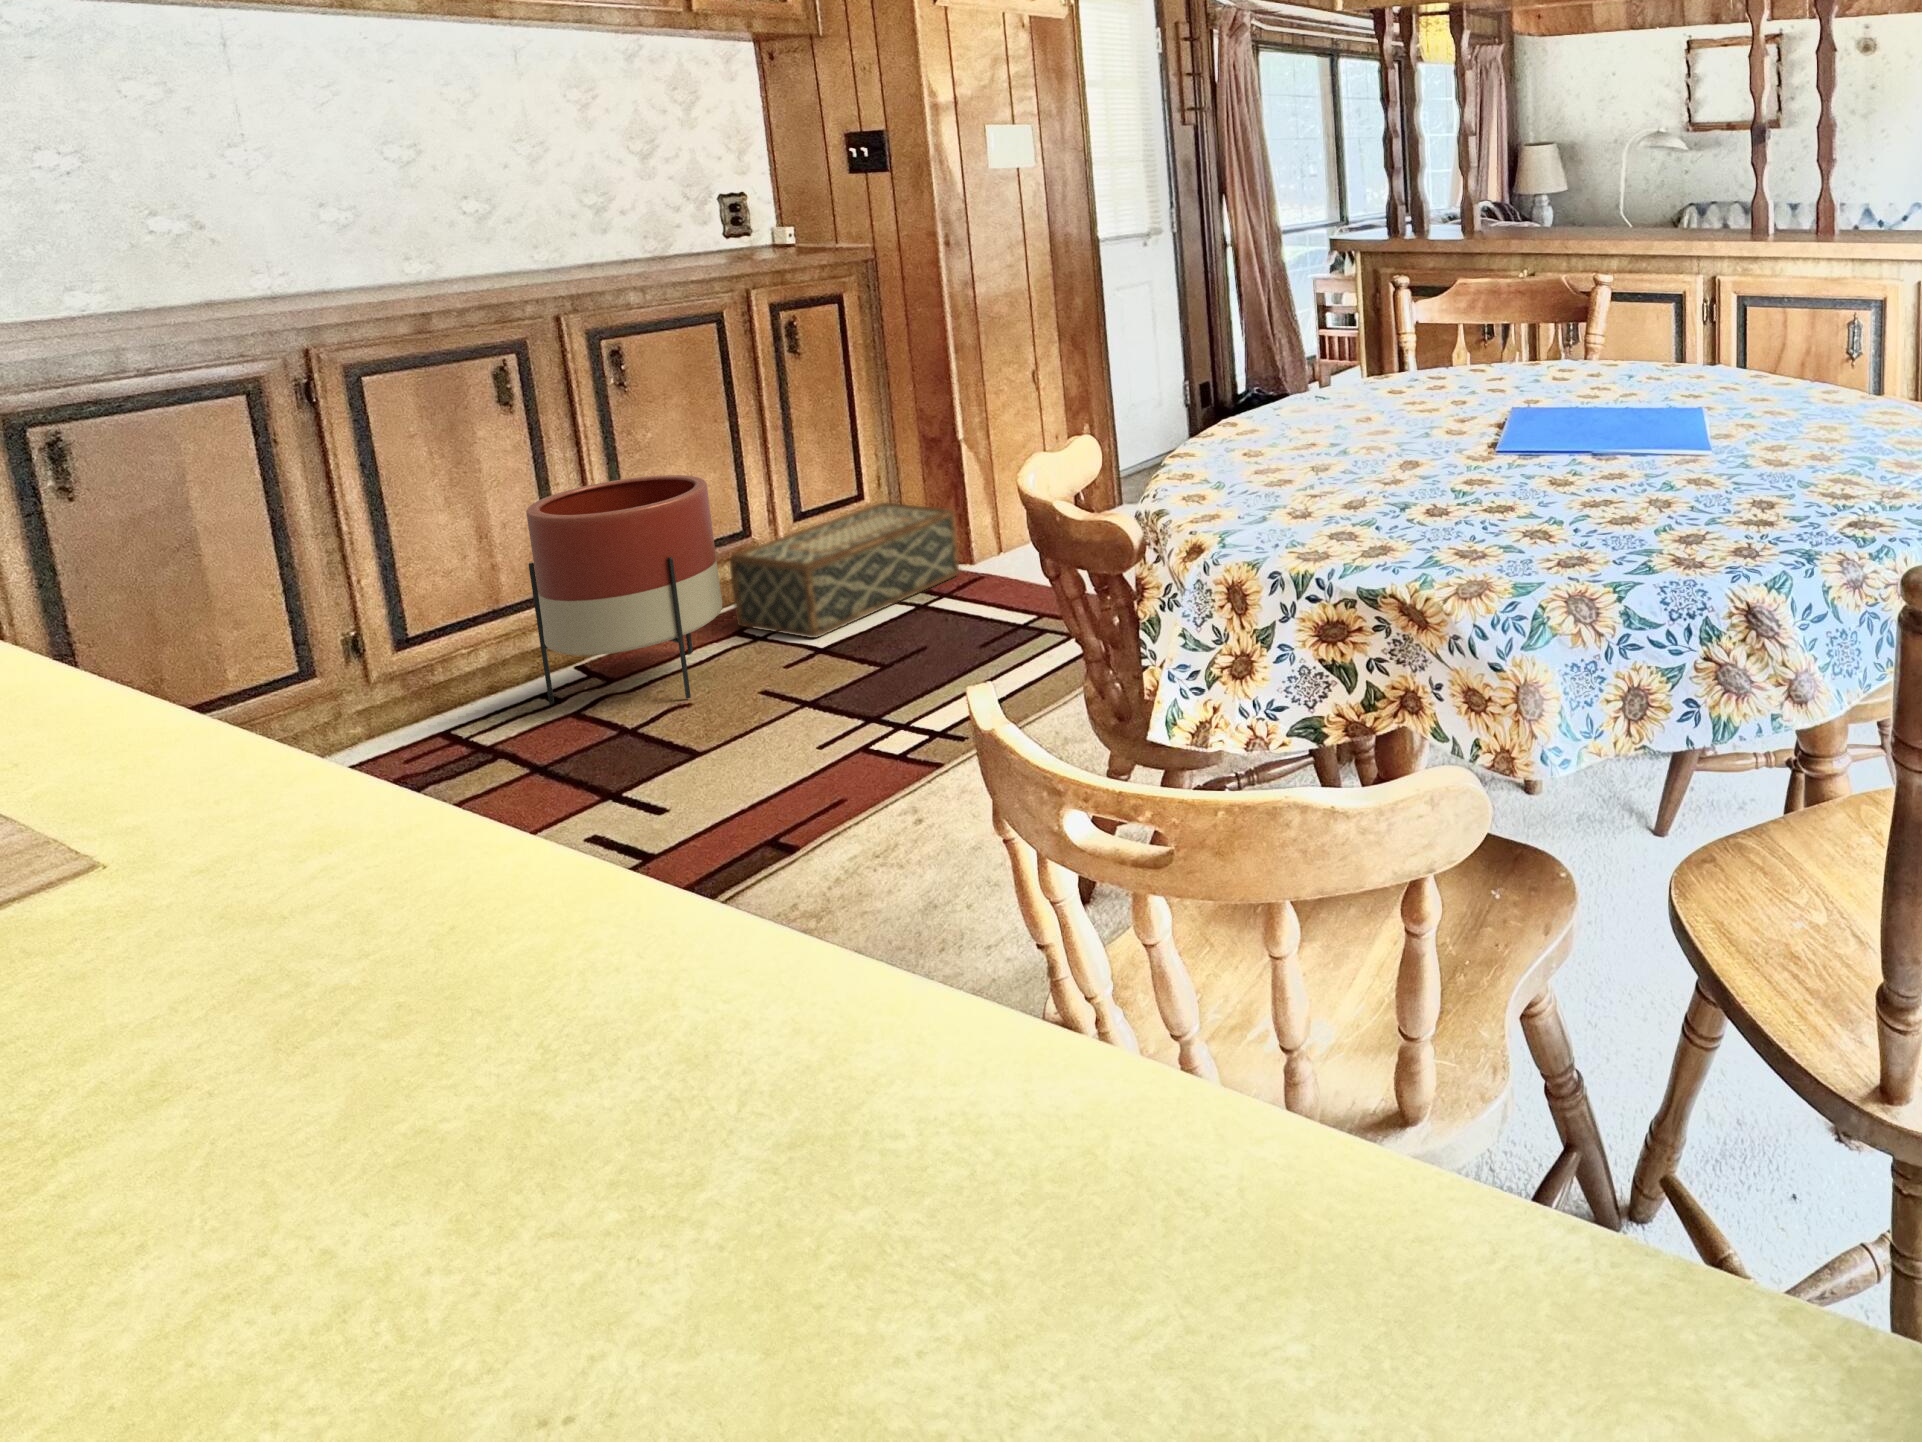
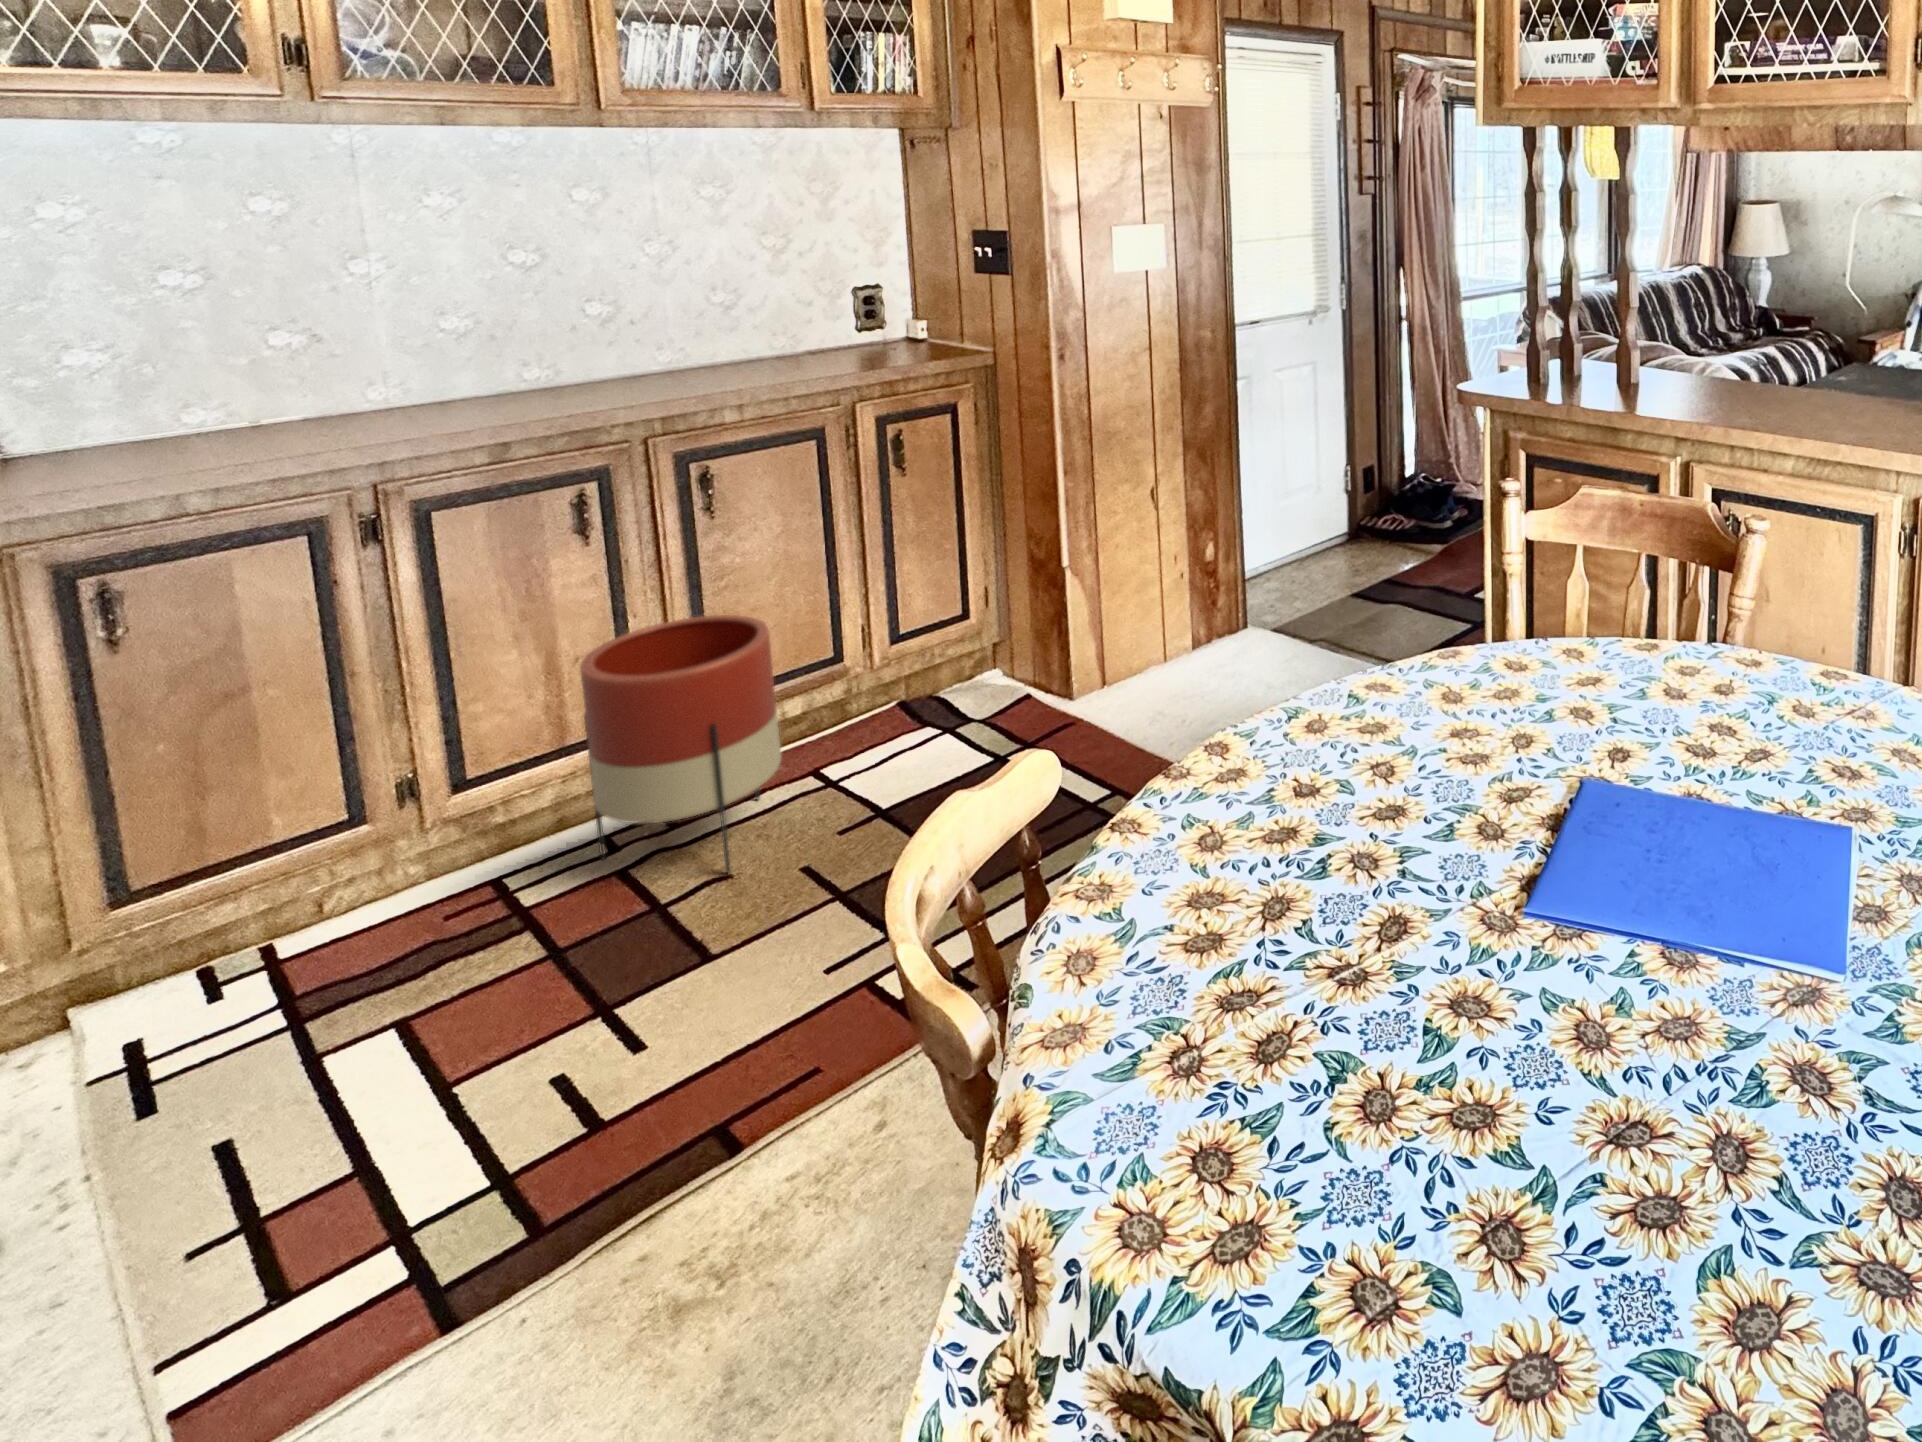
woven basket: present [730,503,960,638] -> none [811,625,1053,795]

